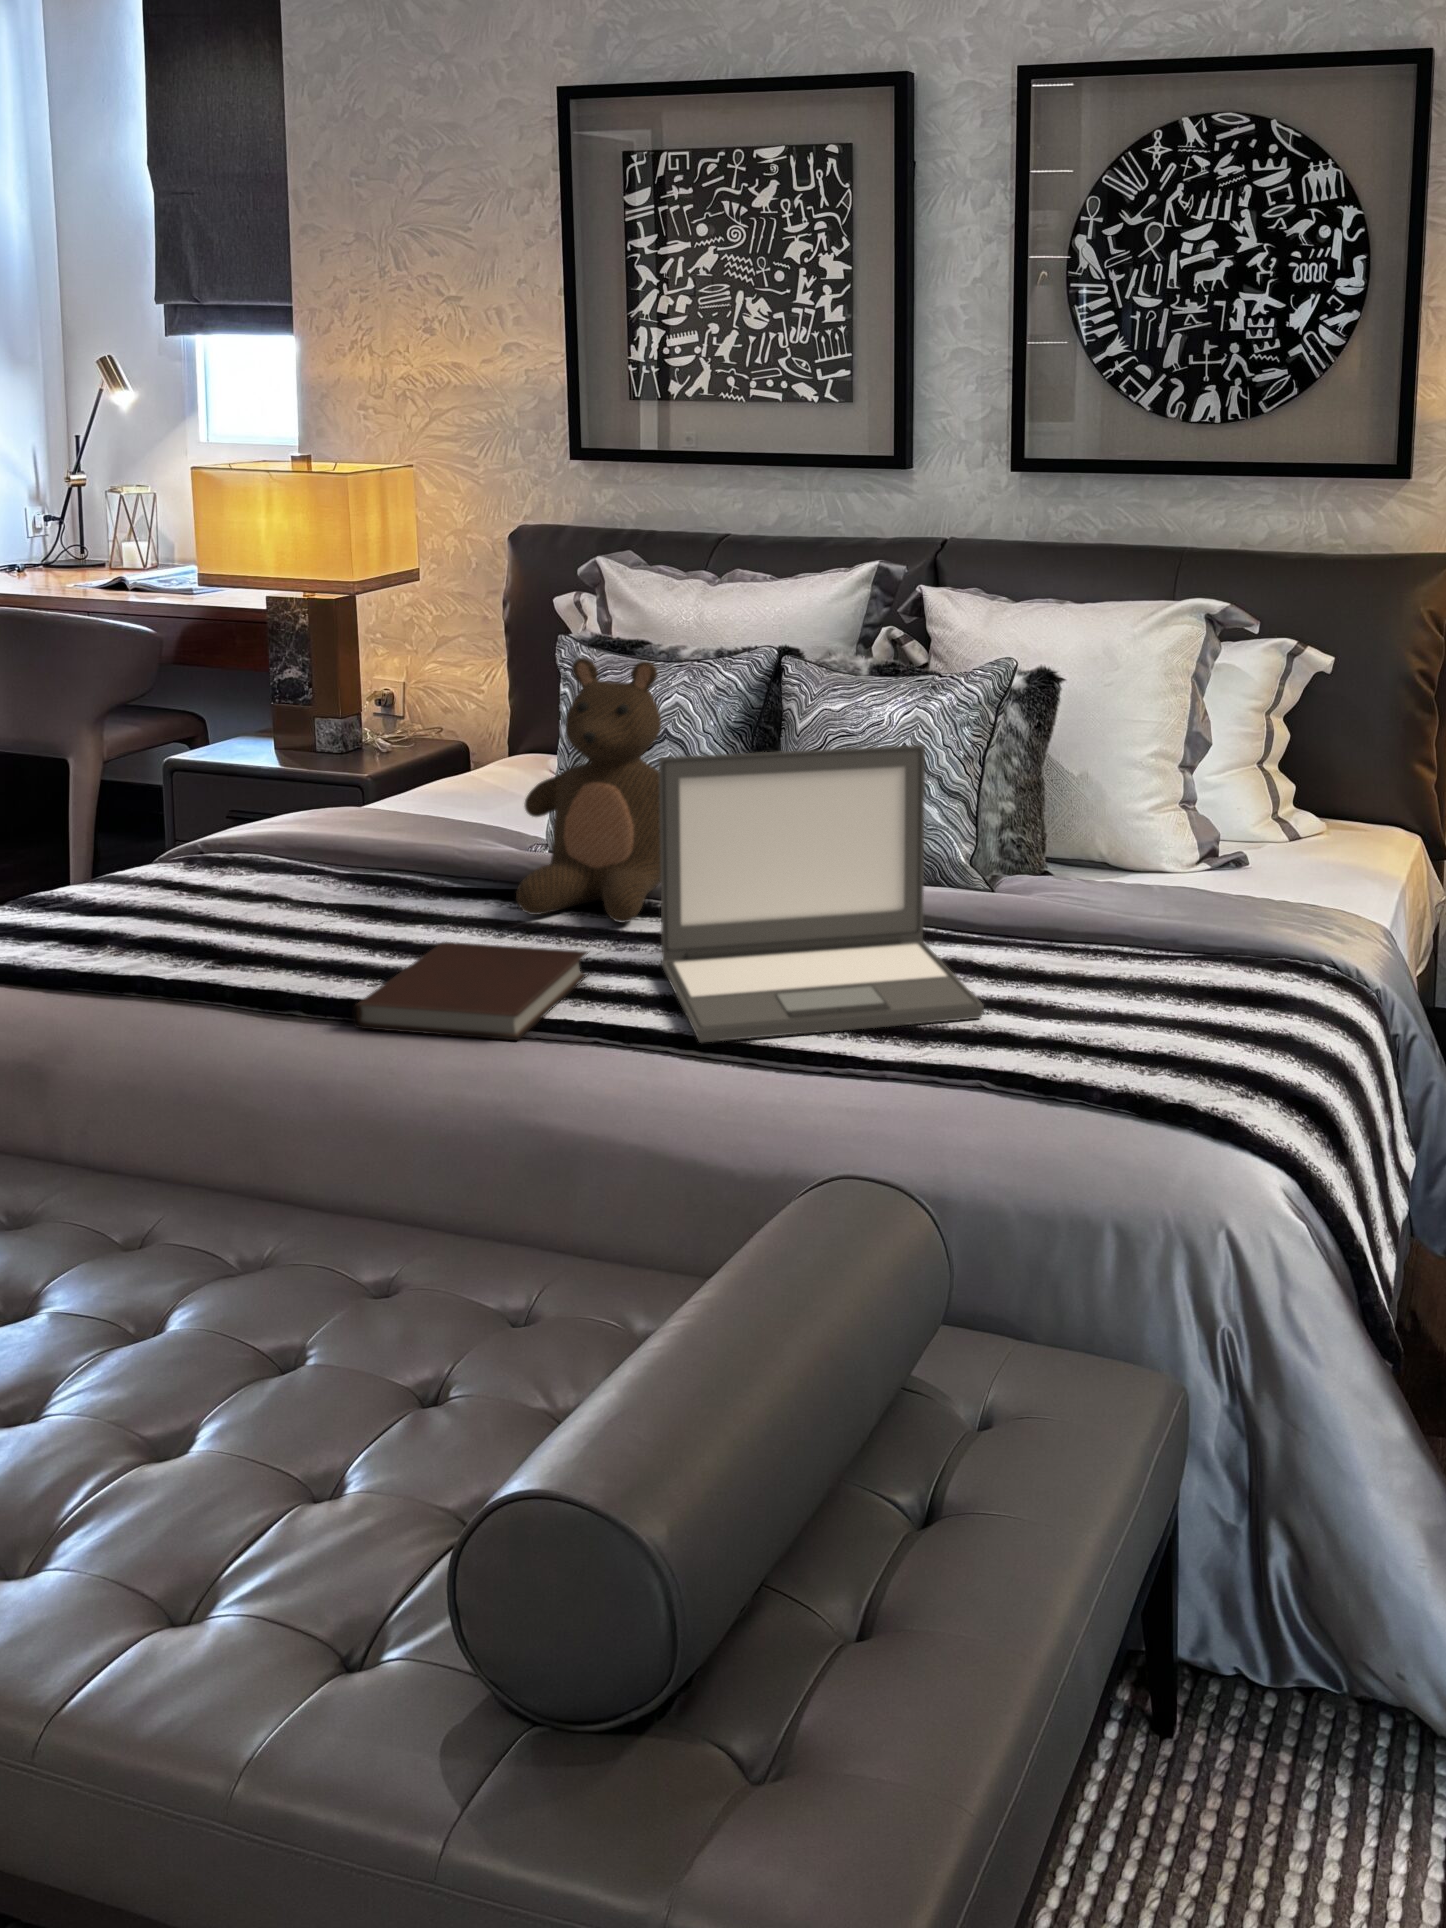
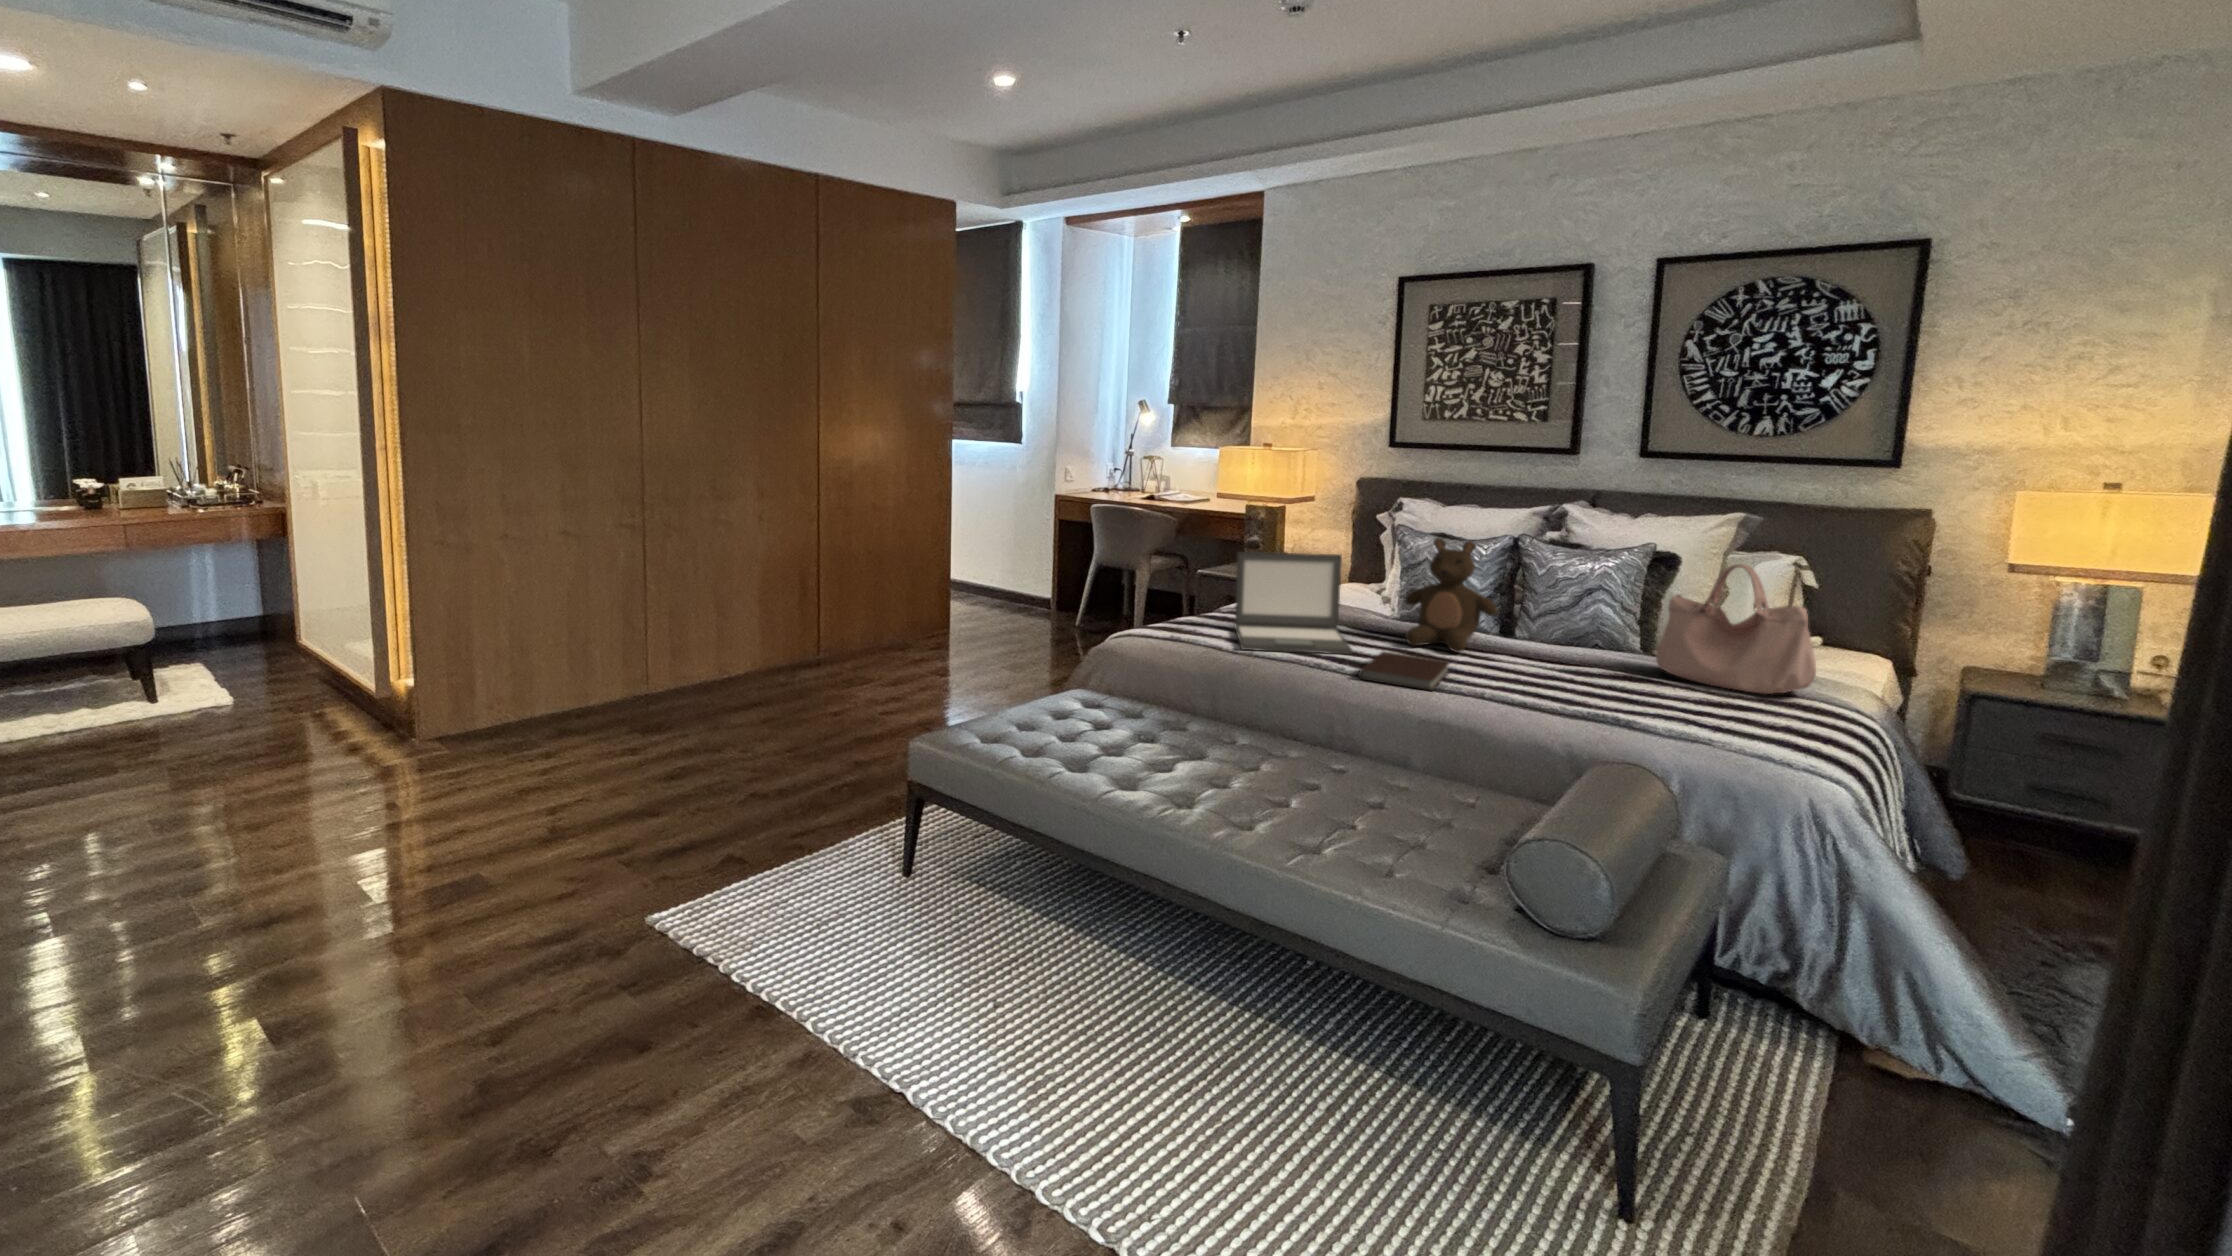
handbag: none [1008,681,1272,952] -> present [1656,564,1816,694]
laptop: present [659,745,984,1042] -> present [1235,552,1352,654]

